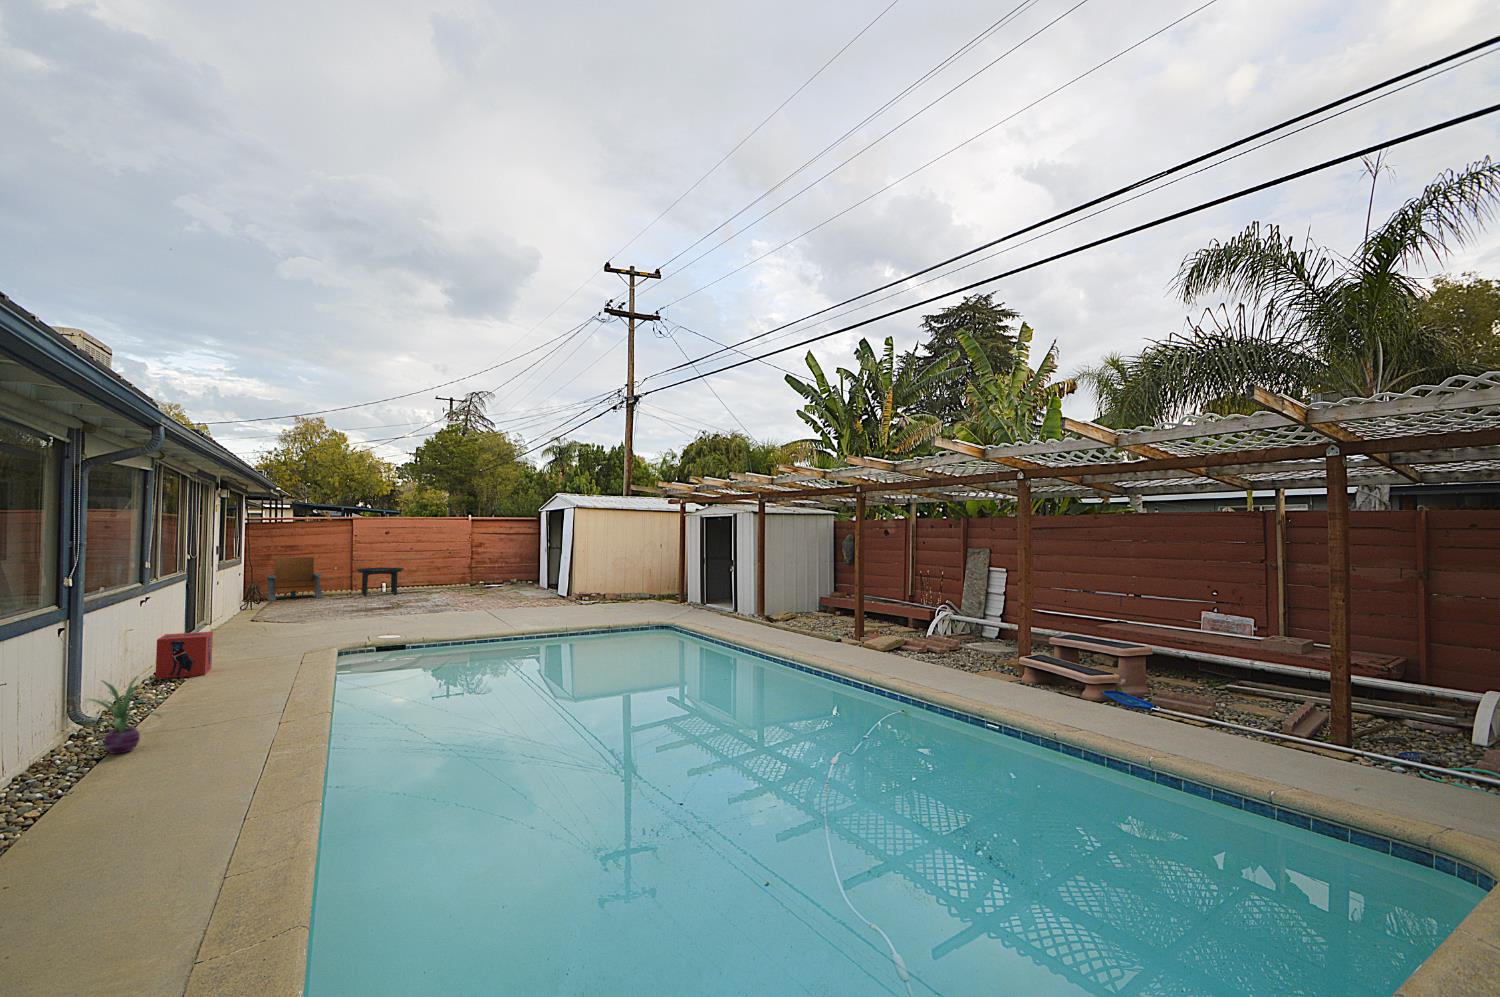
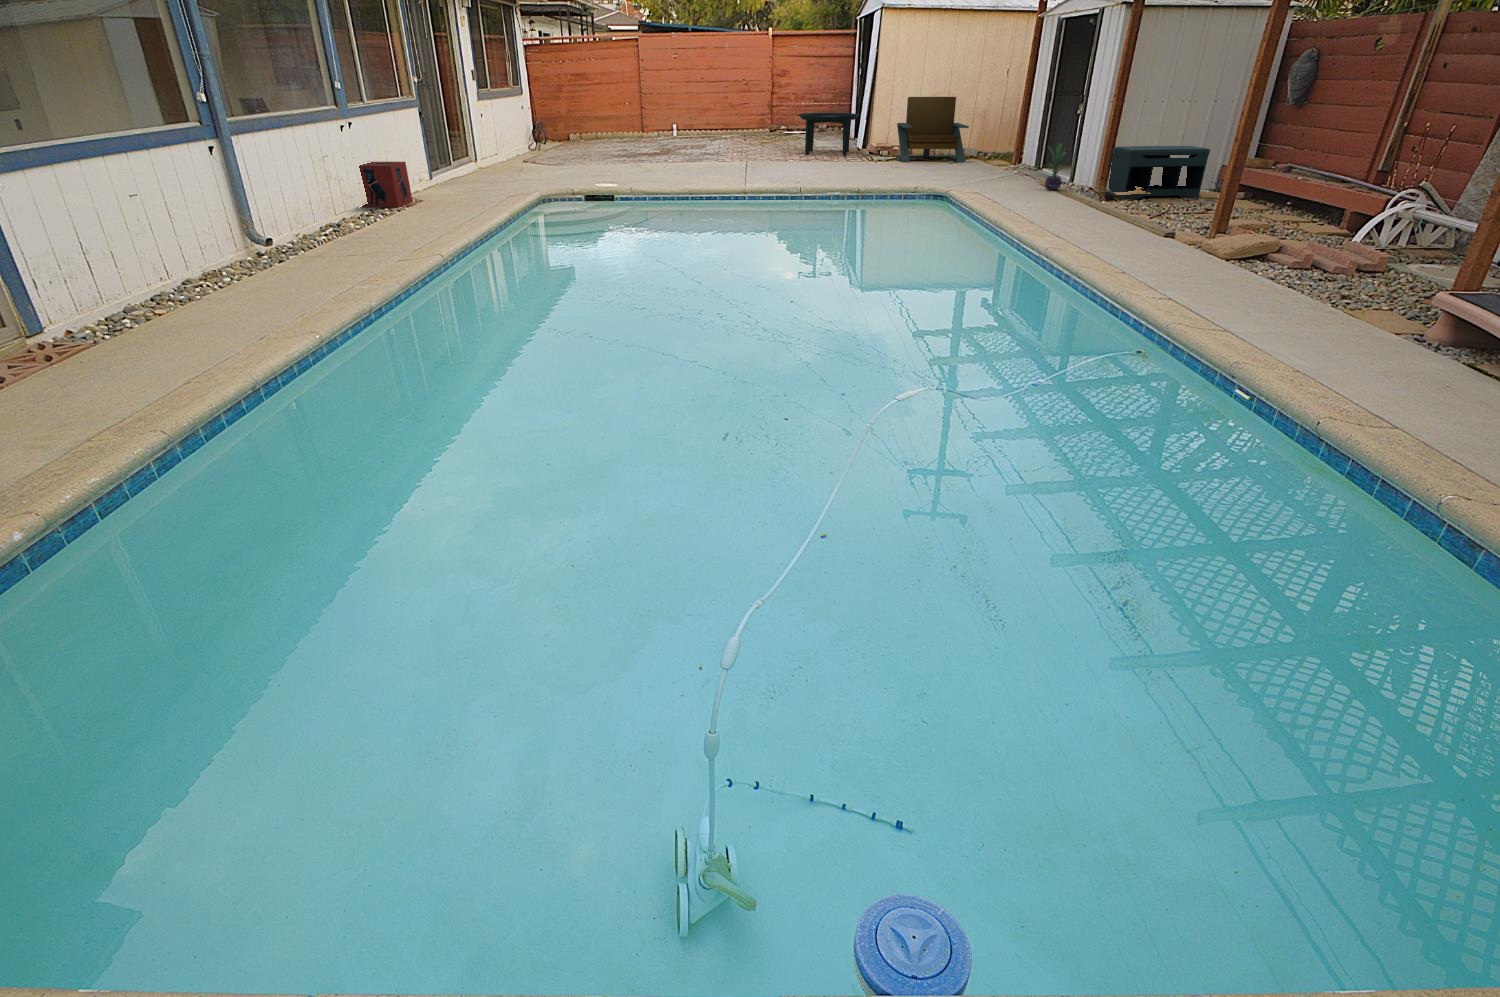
lounge chair: present [266,557,323,601] -> present [895,97,969,162]
round table: present [355,568,404,596] -> present [798,113,859,155]
bench: none [768,587,821,621] -> present [1105,146,1210,199]
decorative plant: present [89,677,161,754] -> present [1045,143,1065,190]

